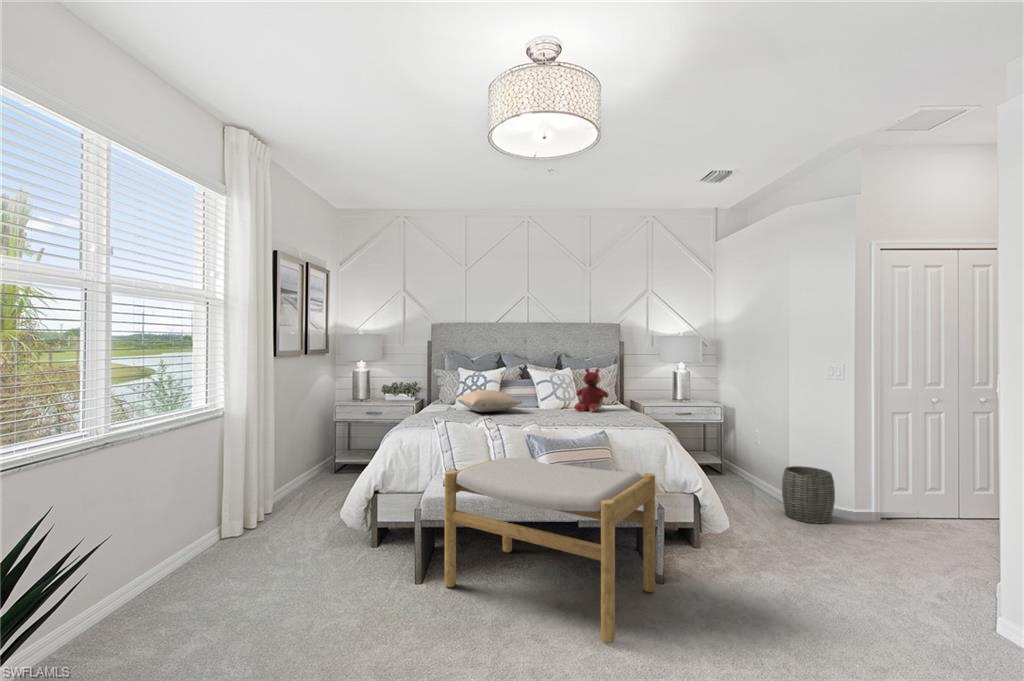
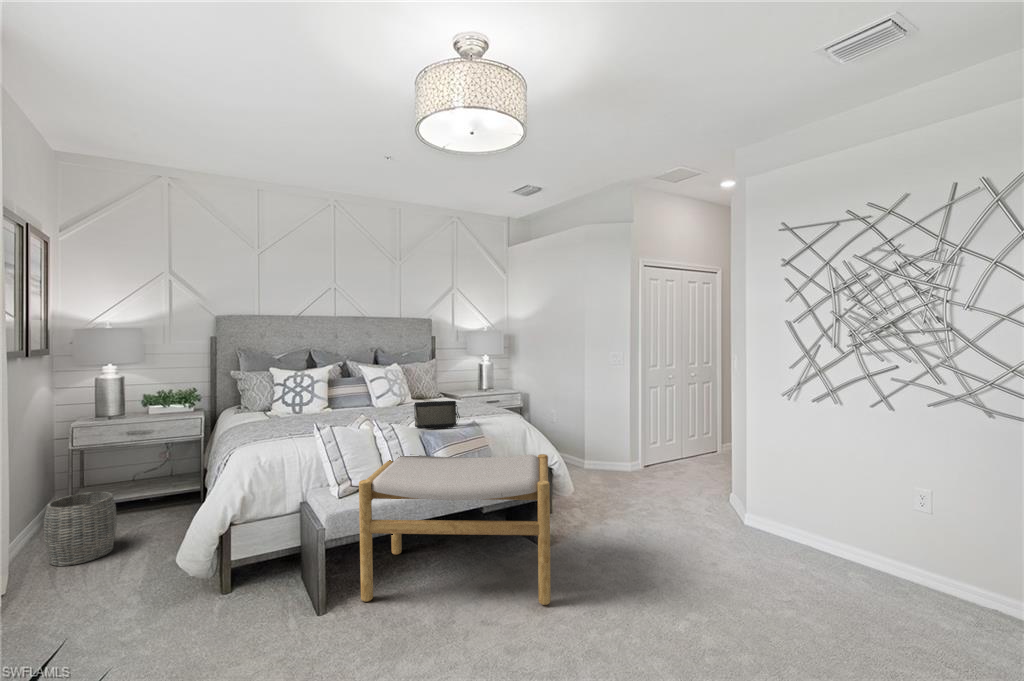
teddy bear: present [574,368,608,412] -> none [409,363,443,405]
pillow: present [457,390,522,412] -> none [286,391,366,416]
handbag: none [537,405,582,434] -> present [414,401,460,429]
woven basket: present [782,466,835,524] -> present [43,492,117,566]

